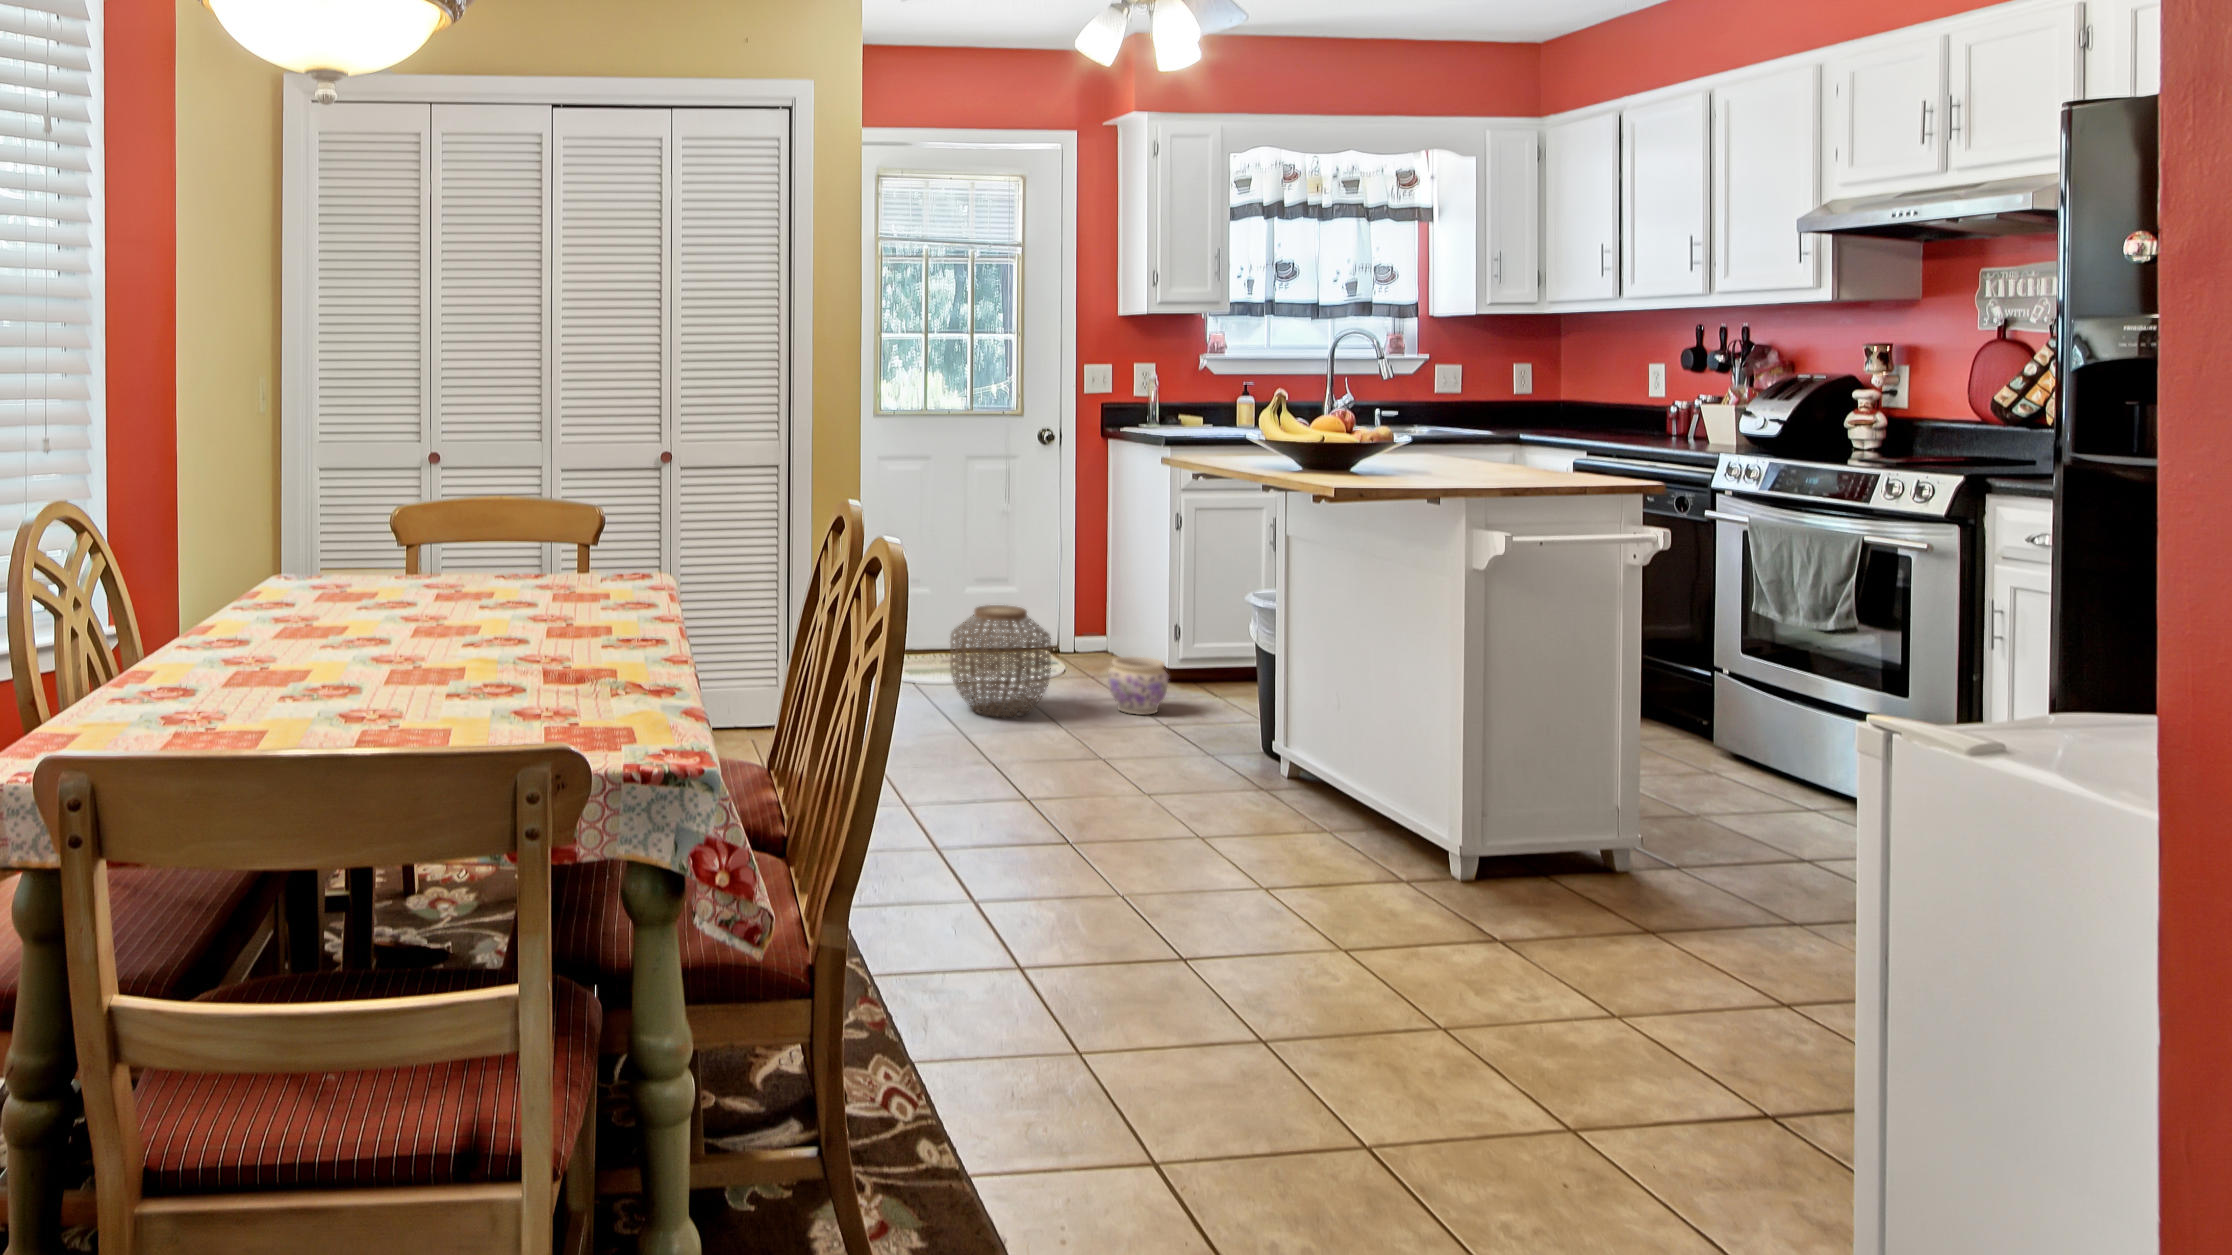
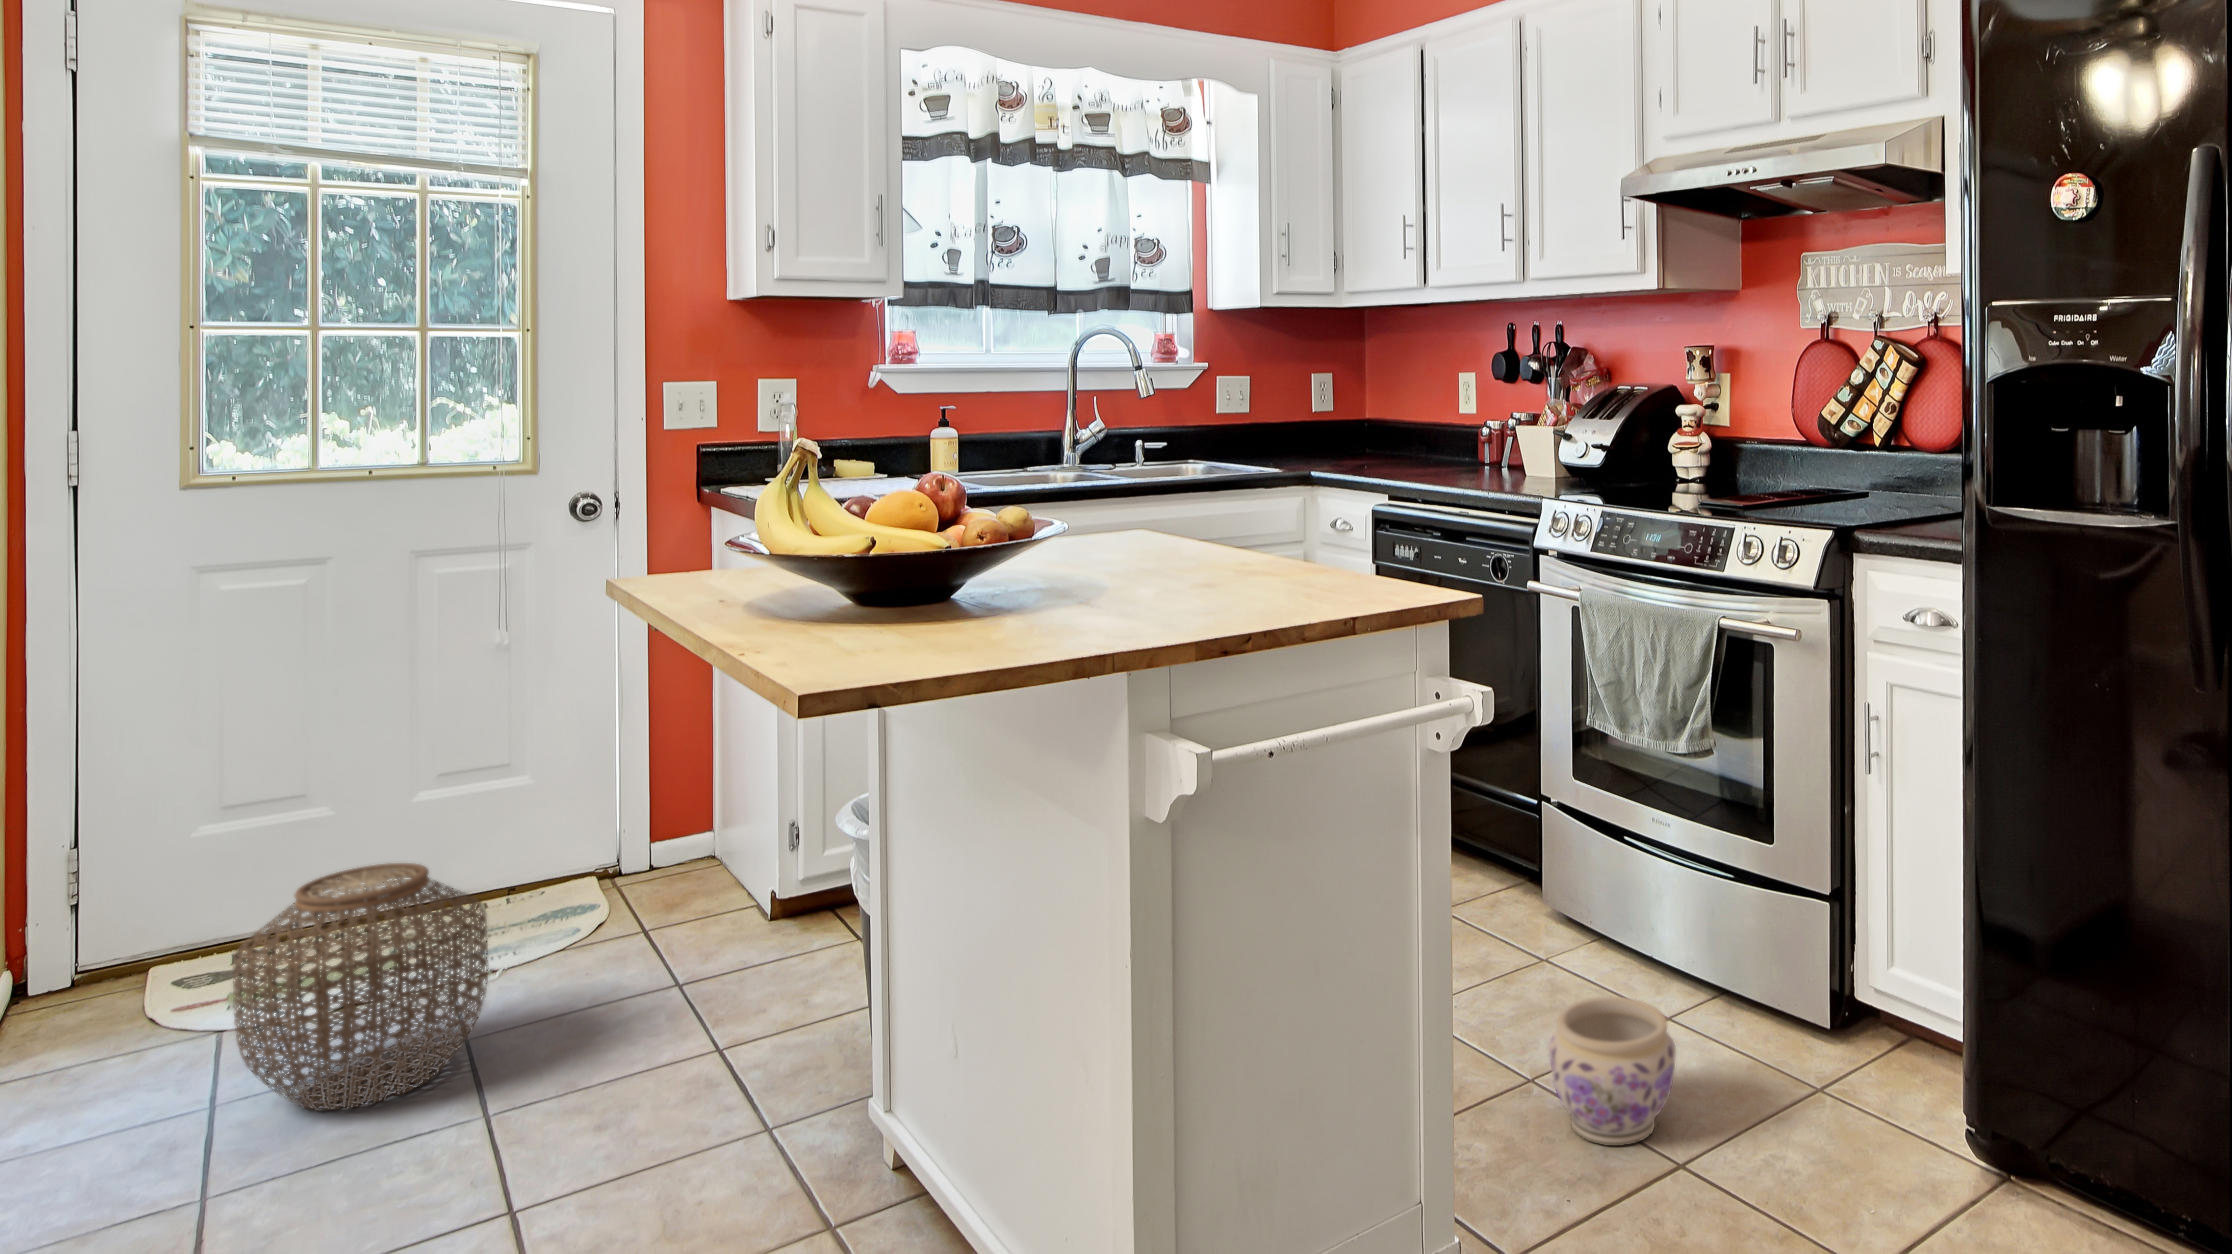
planter: present [1108,657,1169,715] -> present [1549,997,1676,1146]

